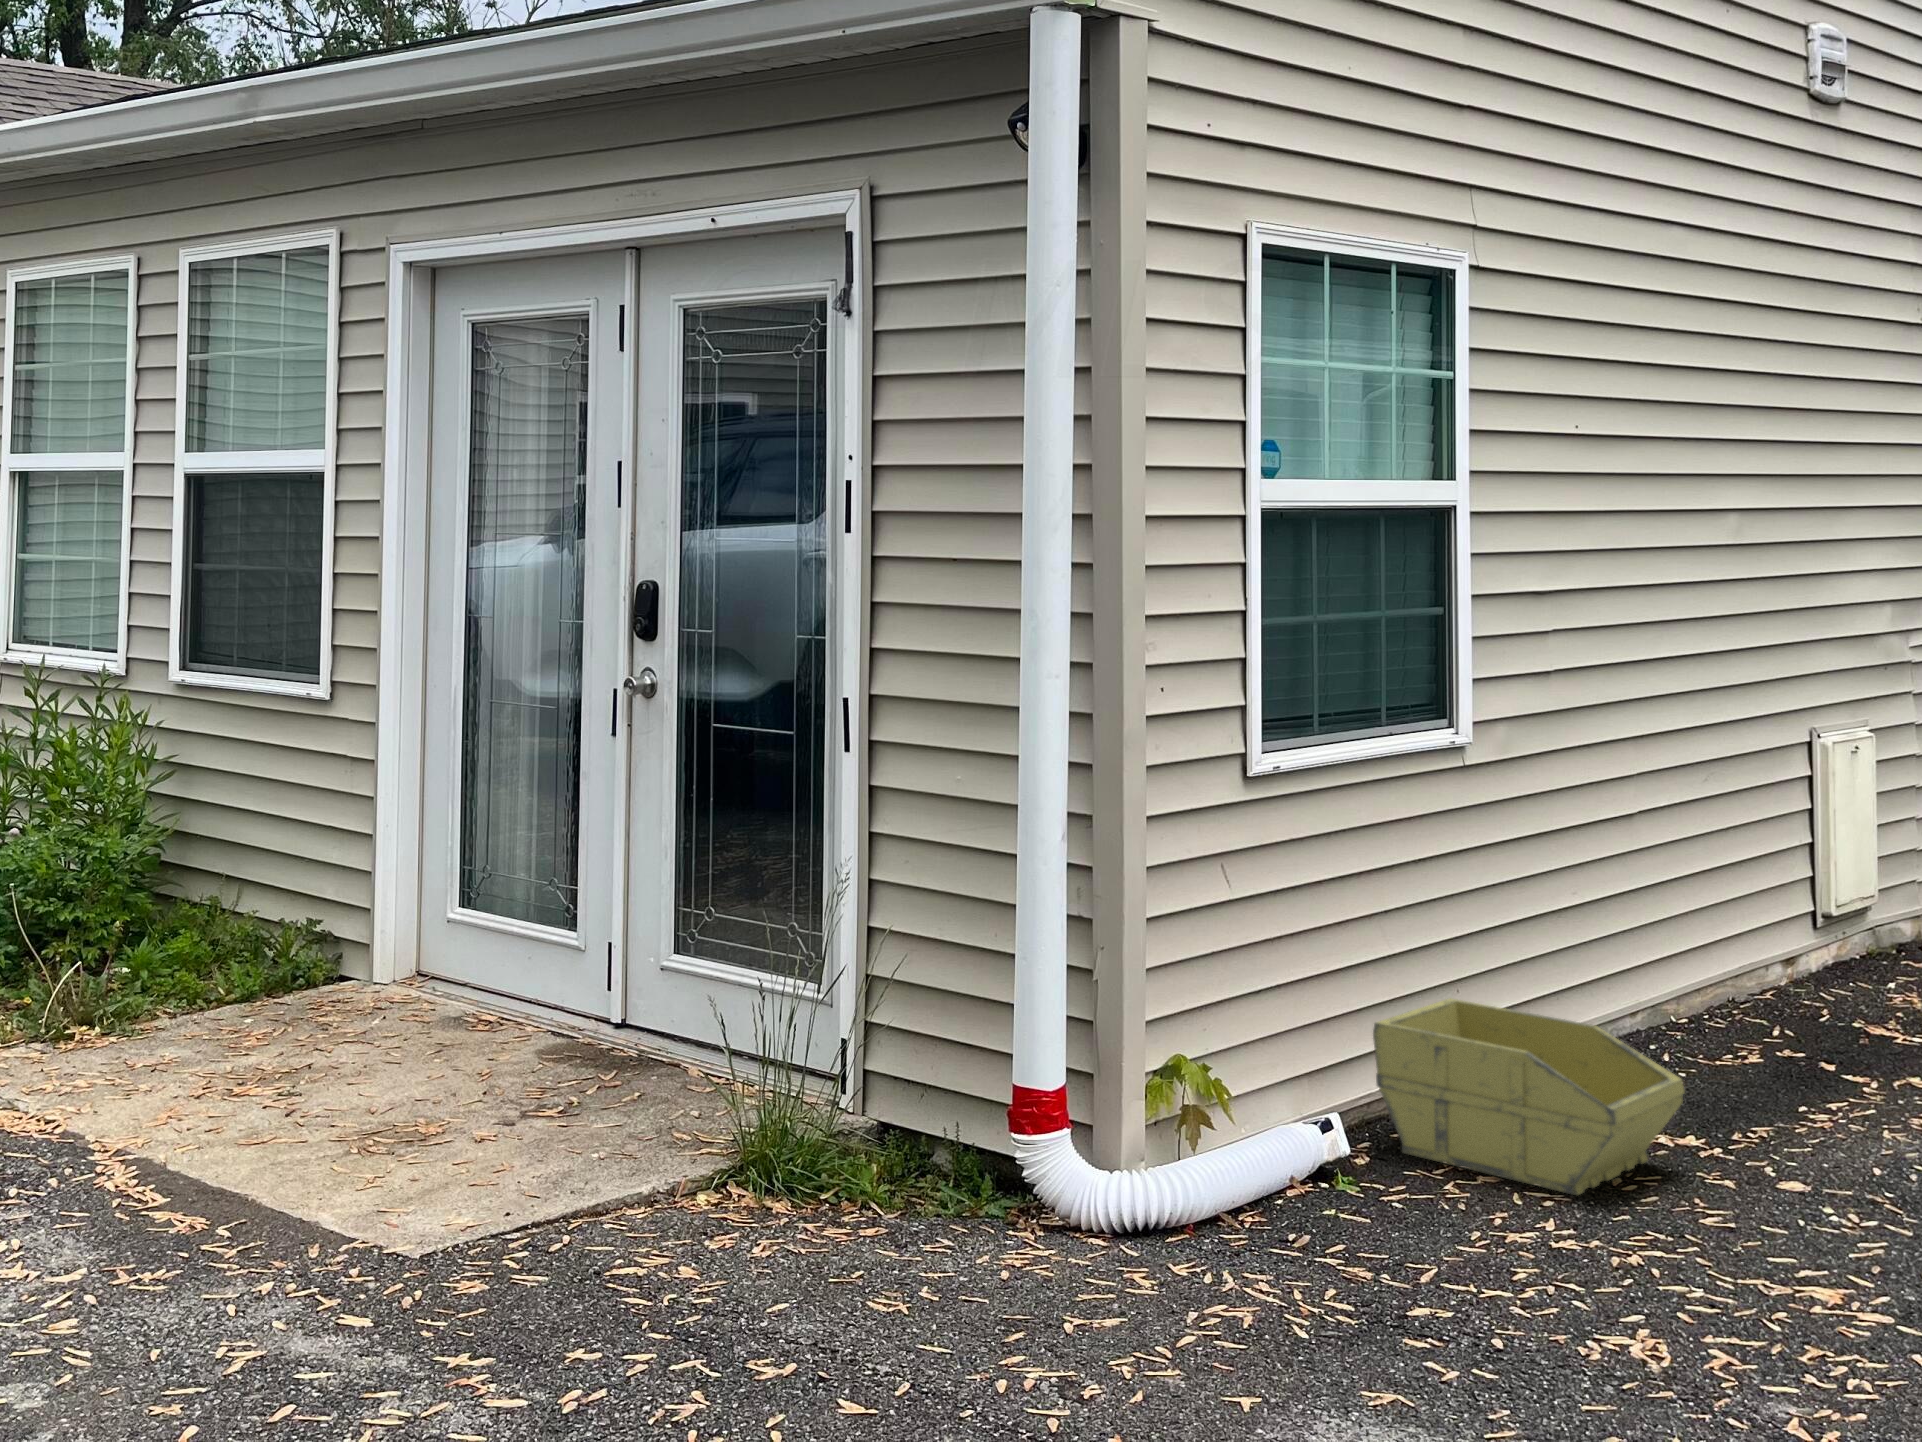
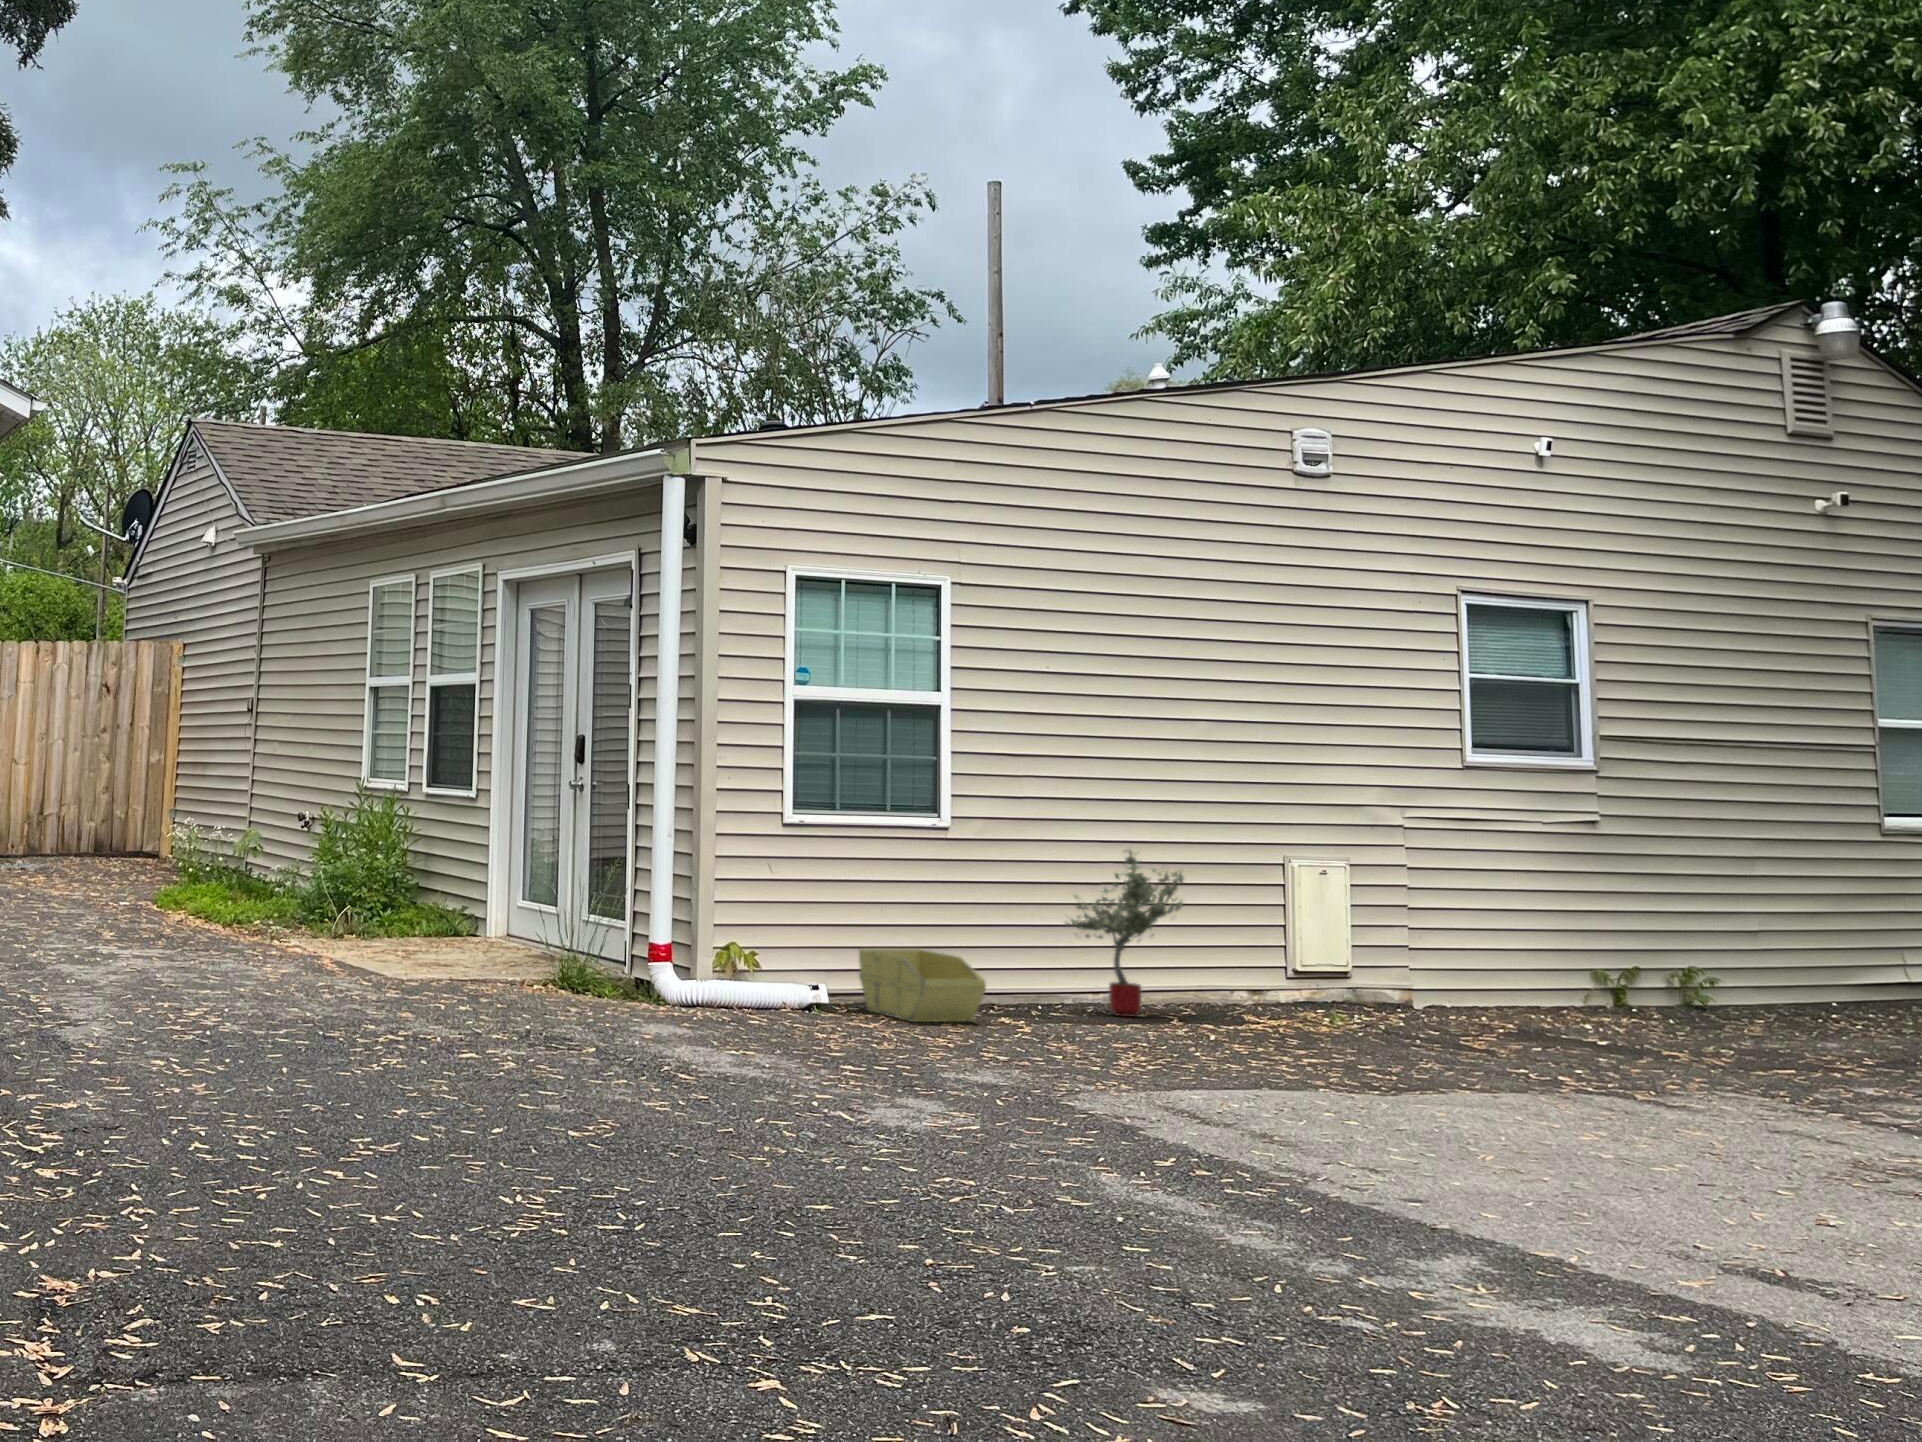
potted tree: none [1633,750,1816,1066] -> present [1065,849,1184,1017]

